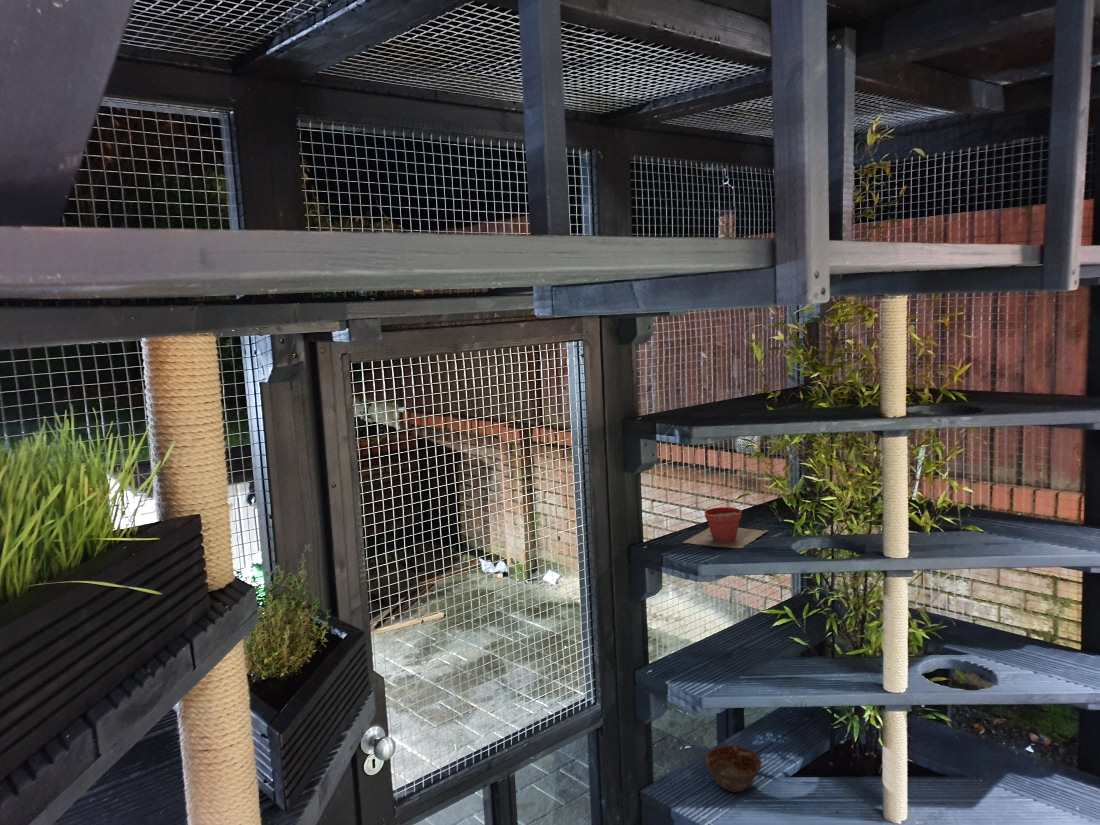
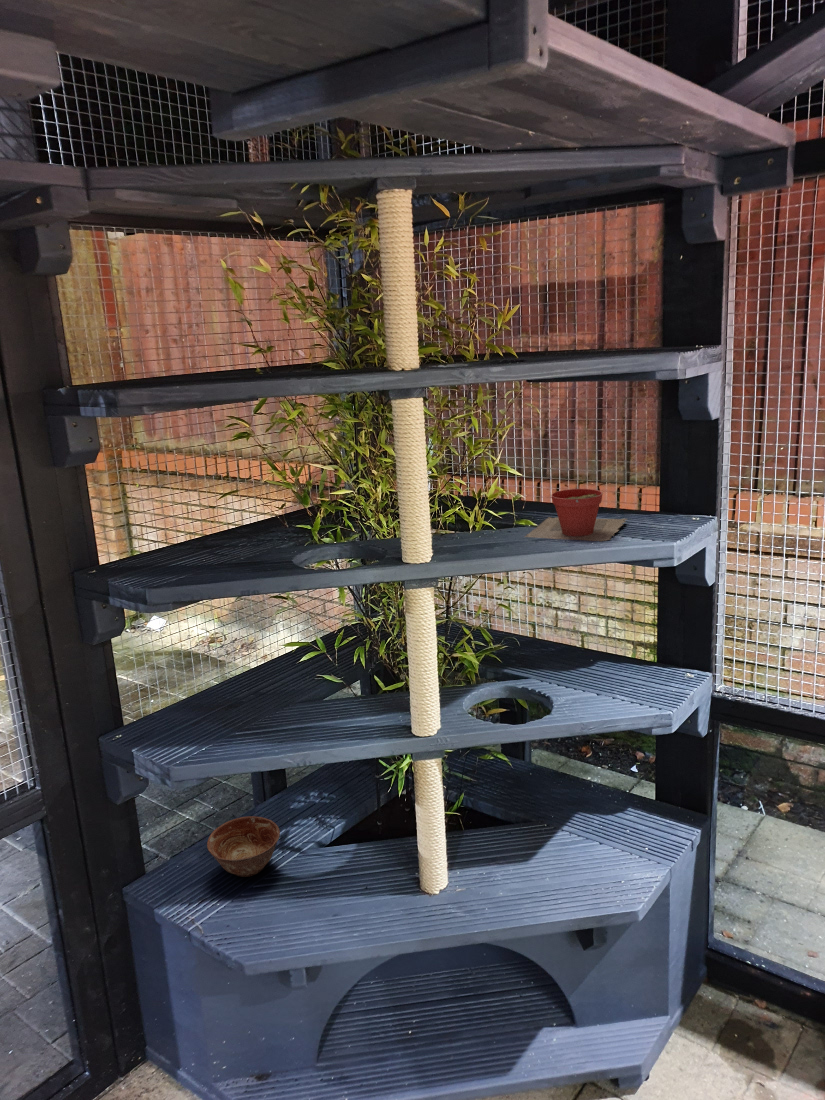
plant pot: present [683,507,767,548] -> present [525,489,627,541]

